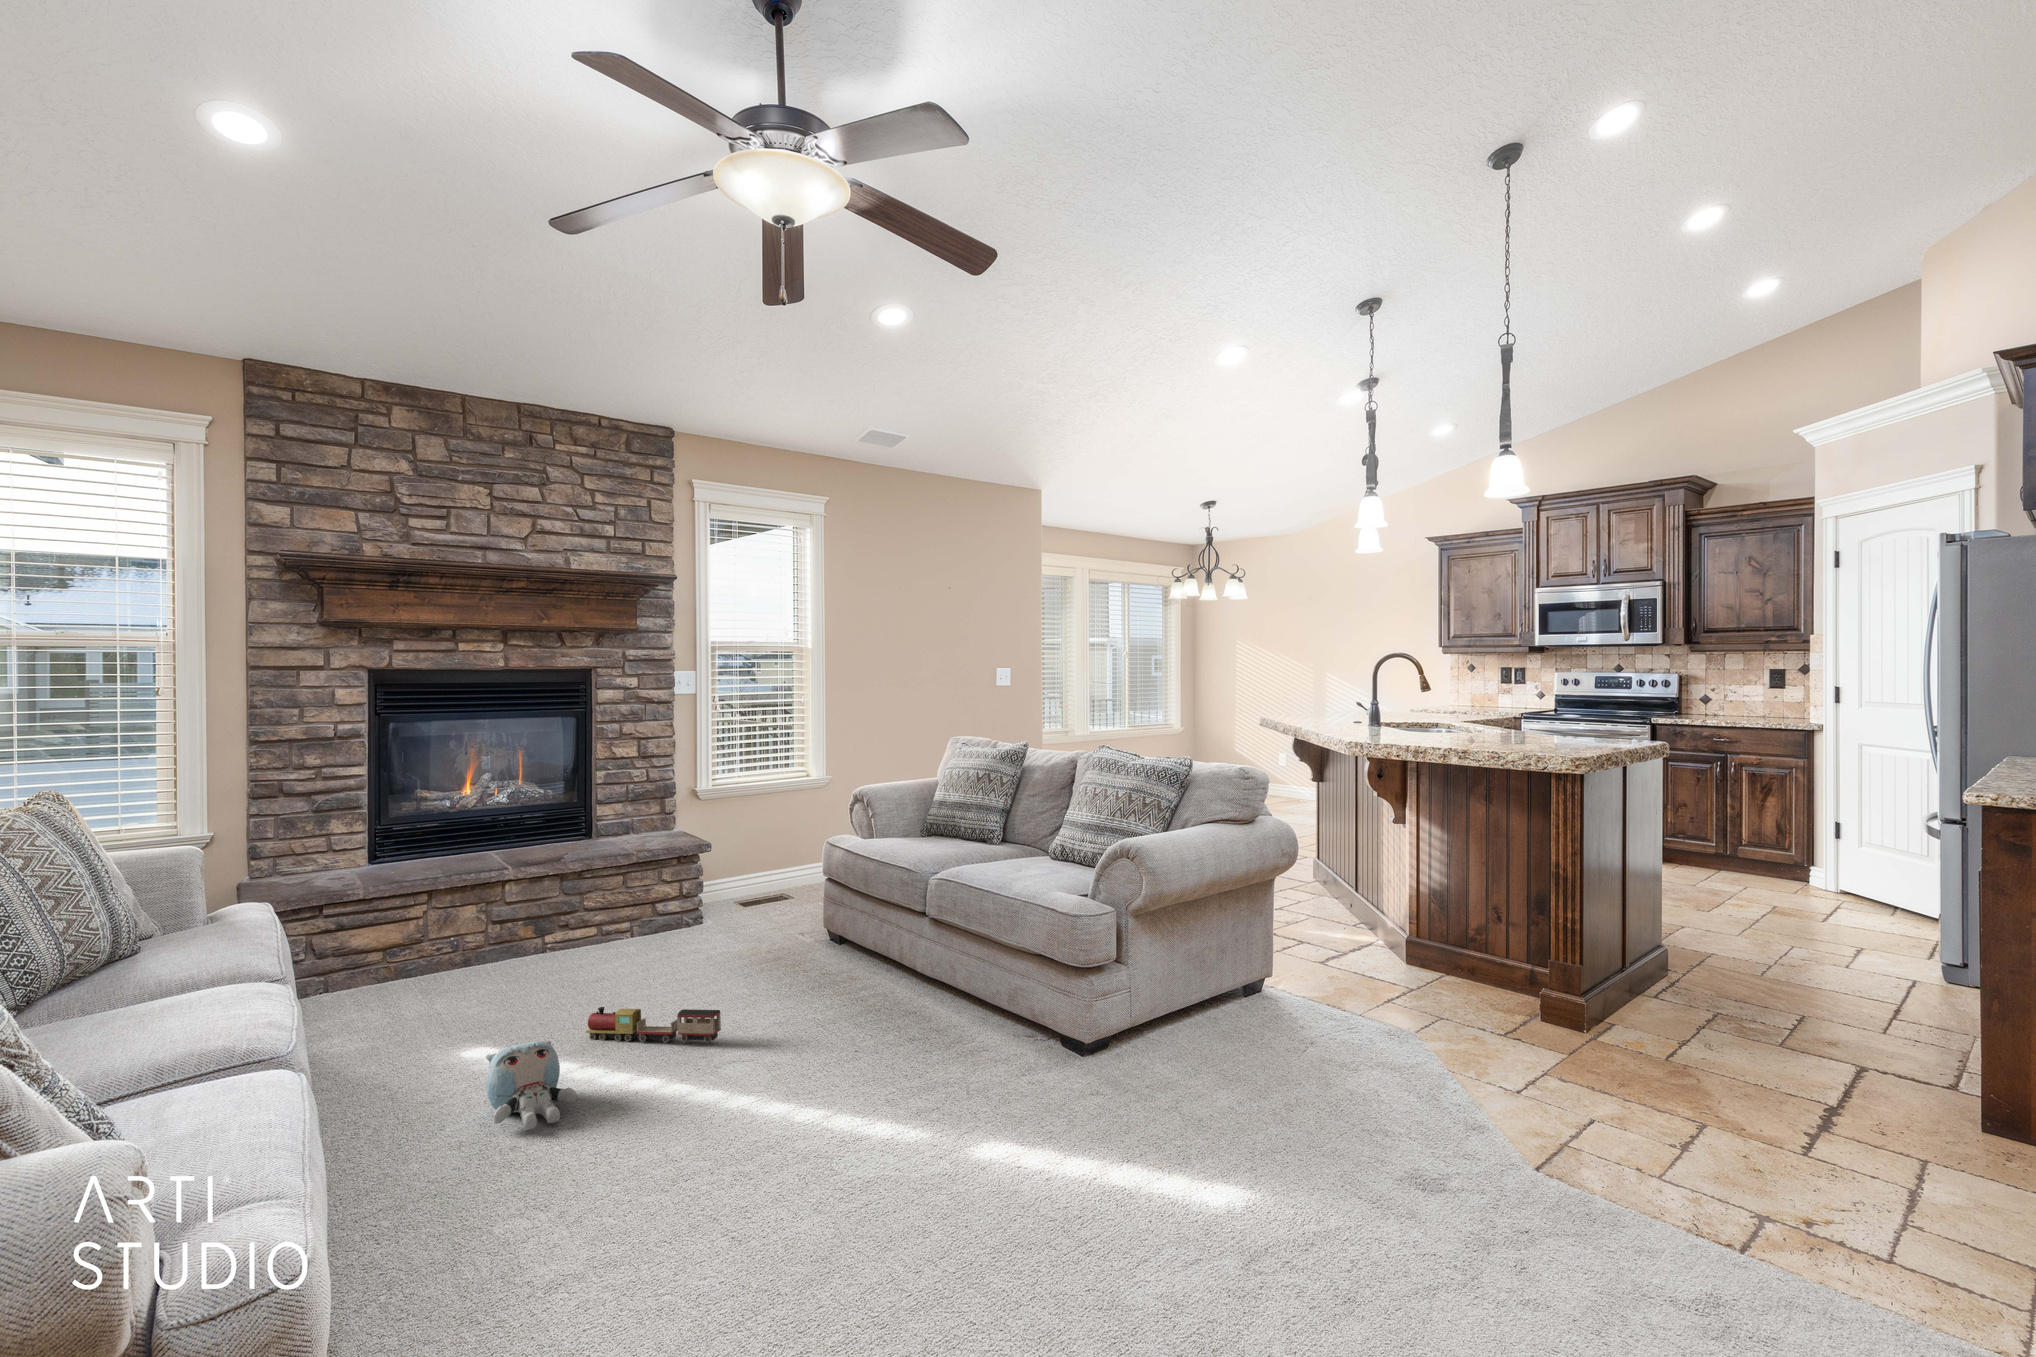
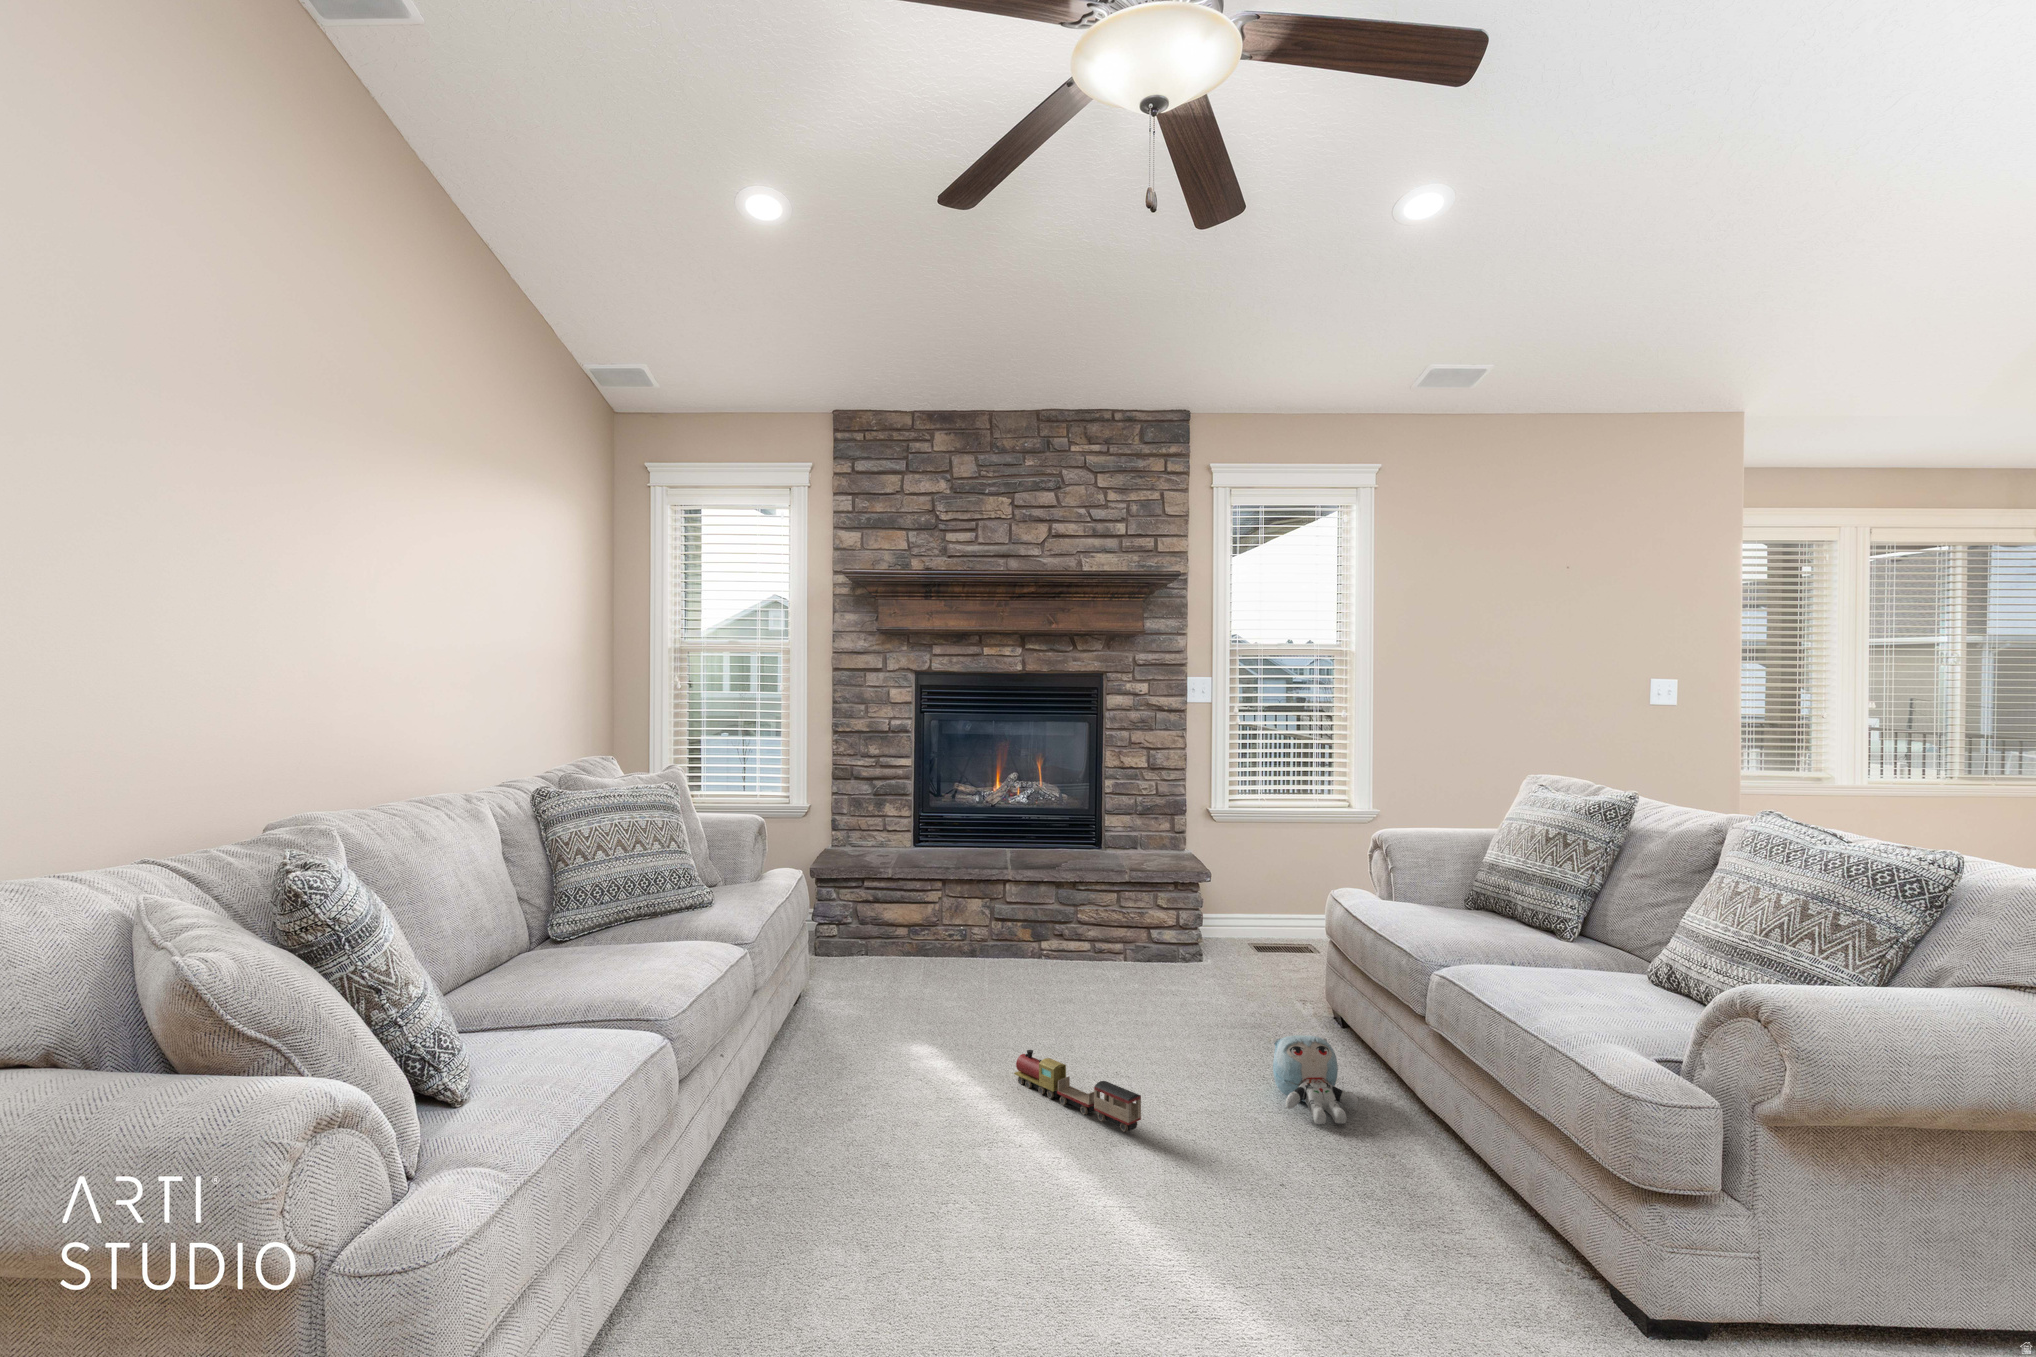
plush toy: present [486,1041,576,1130] -> present [1271,1035,1358,1124]

